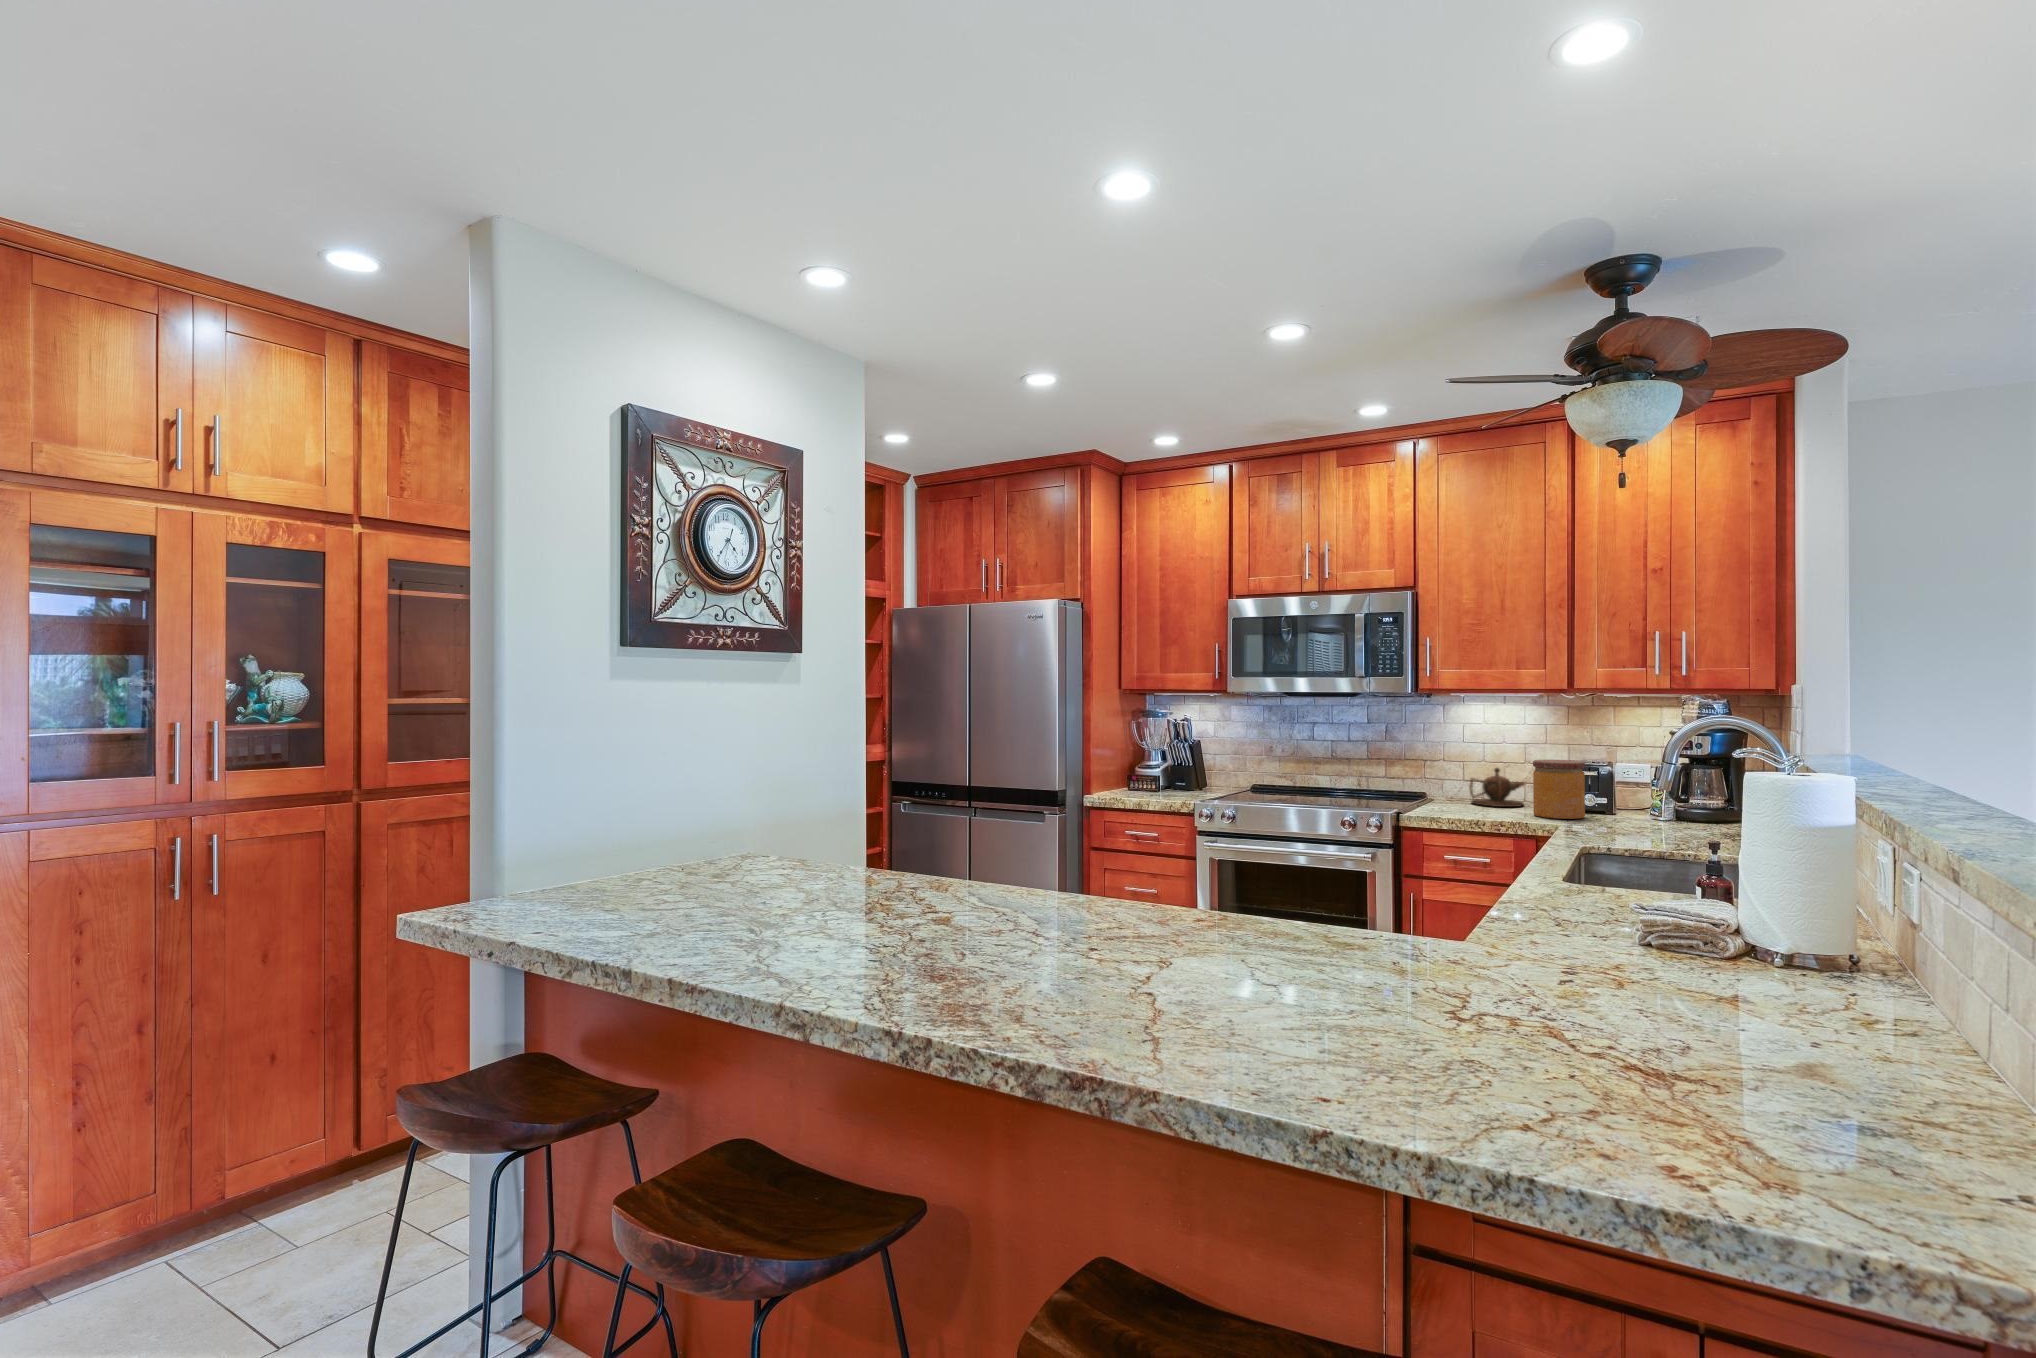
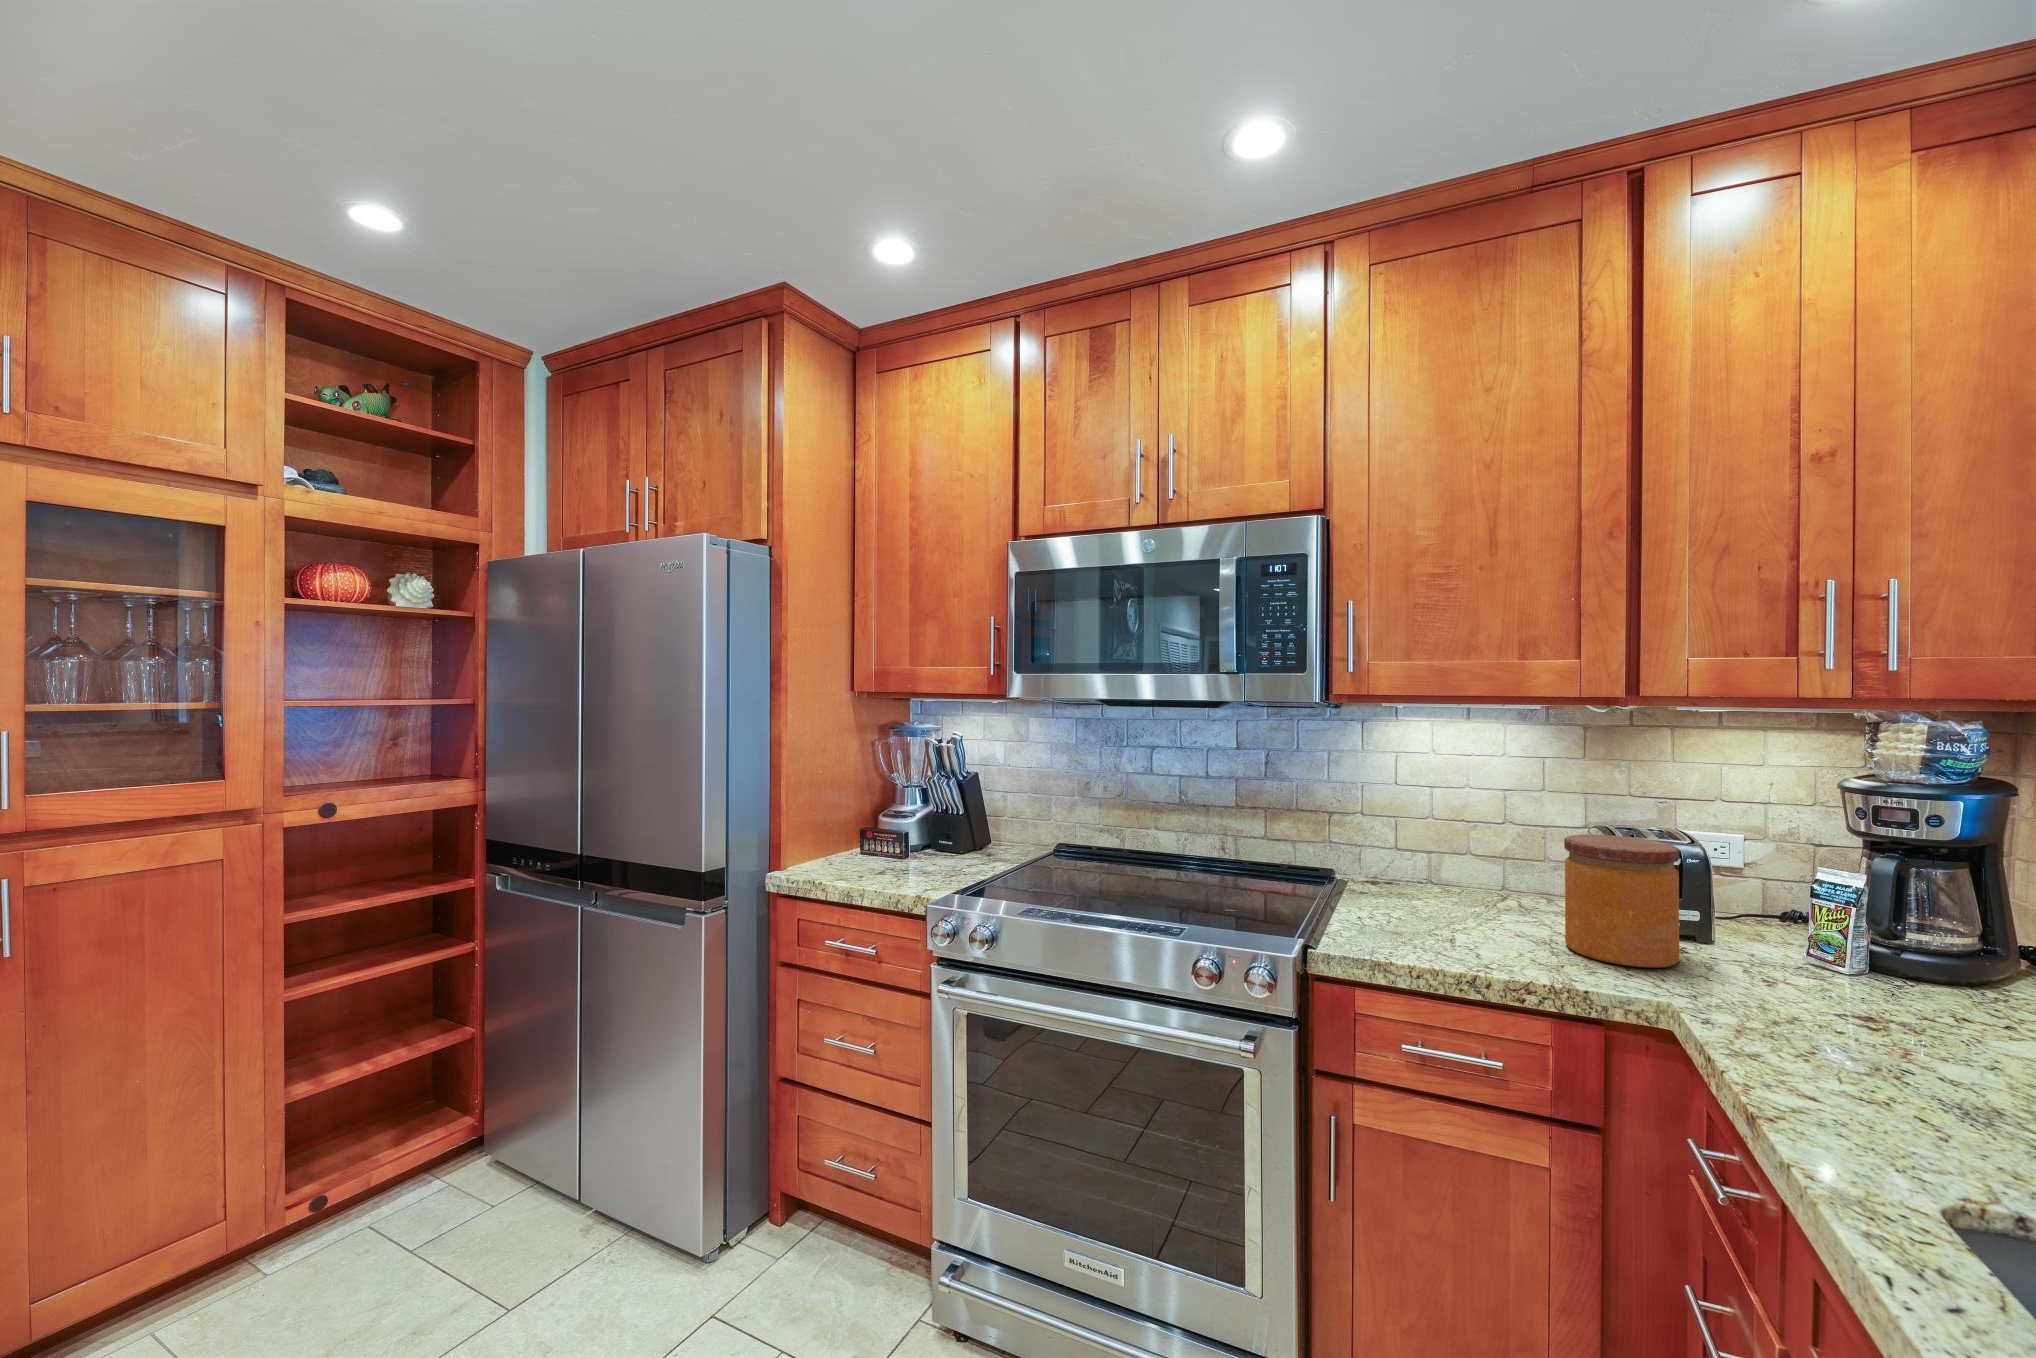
teapot: present [1469,768,1525,807] -> none [1420,839,1521,917]

